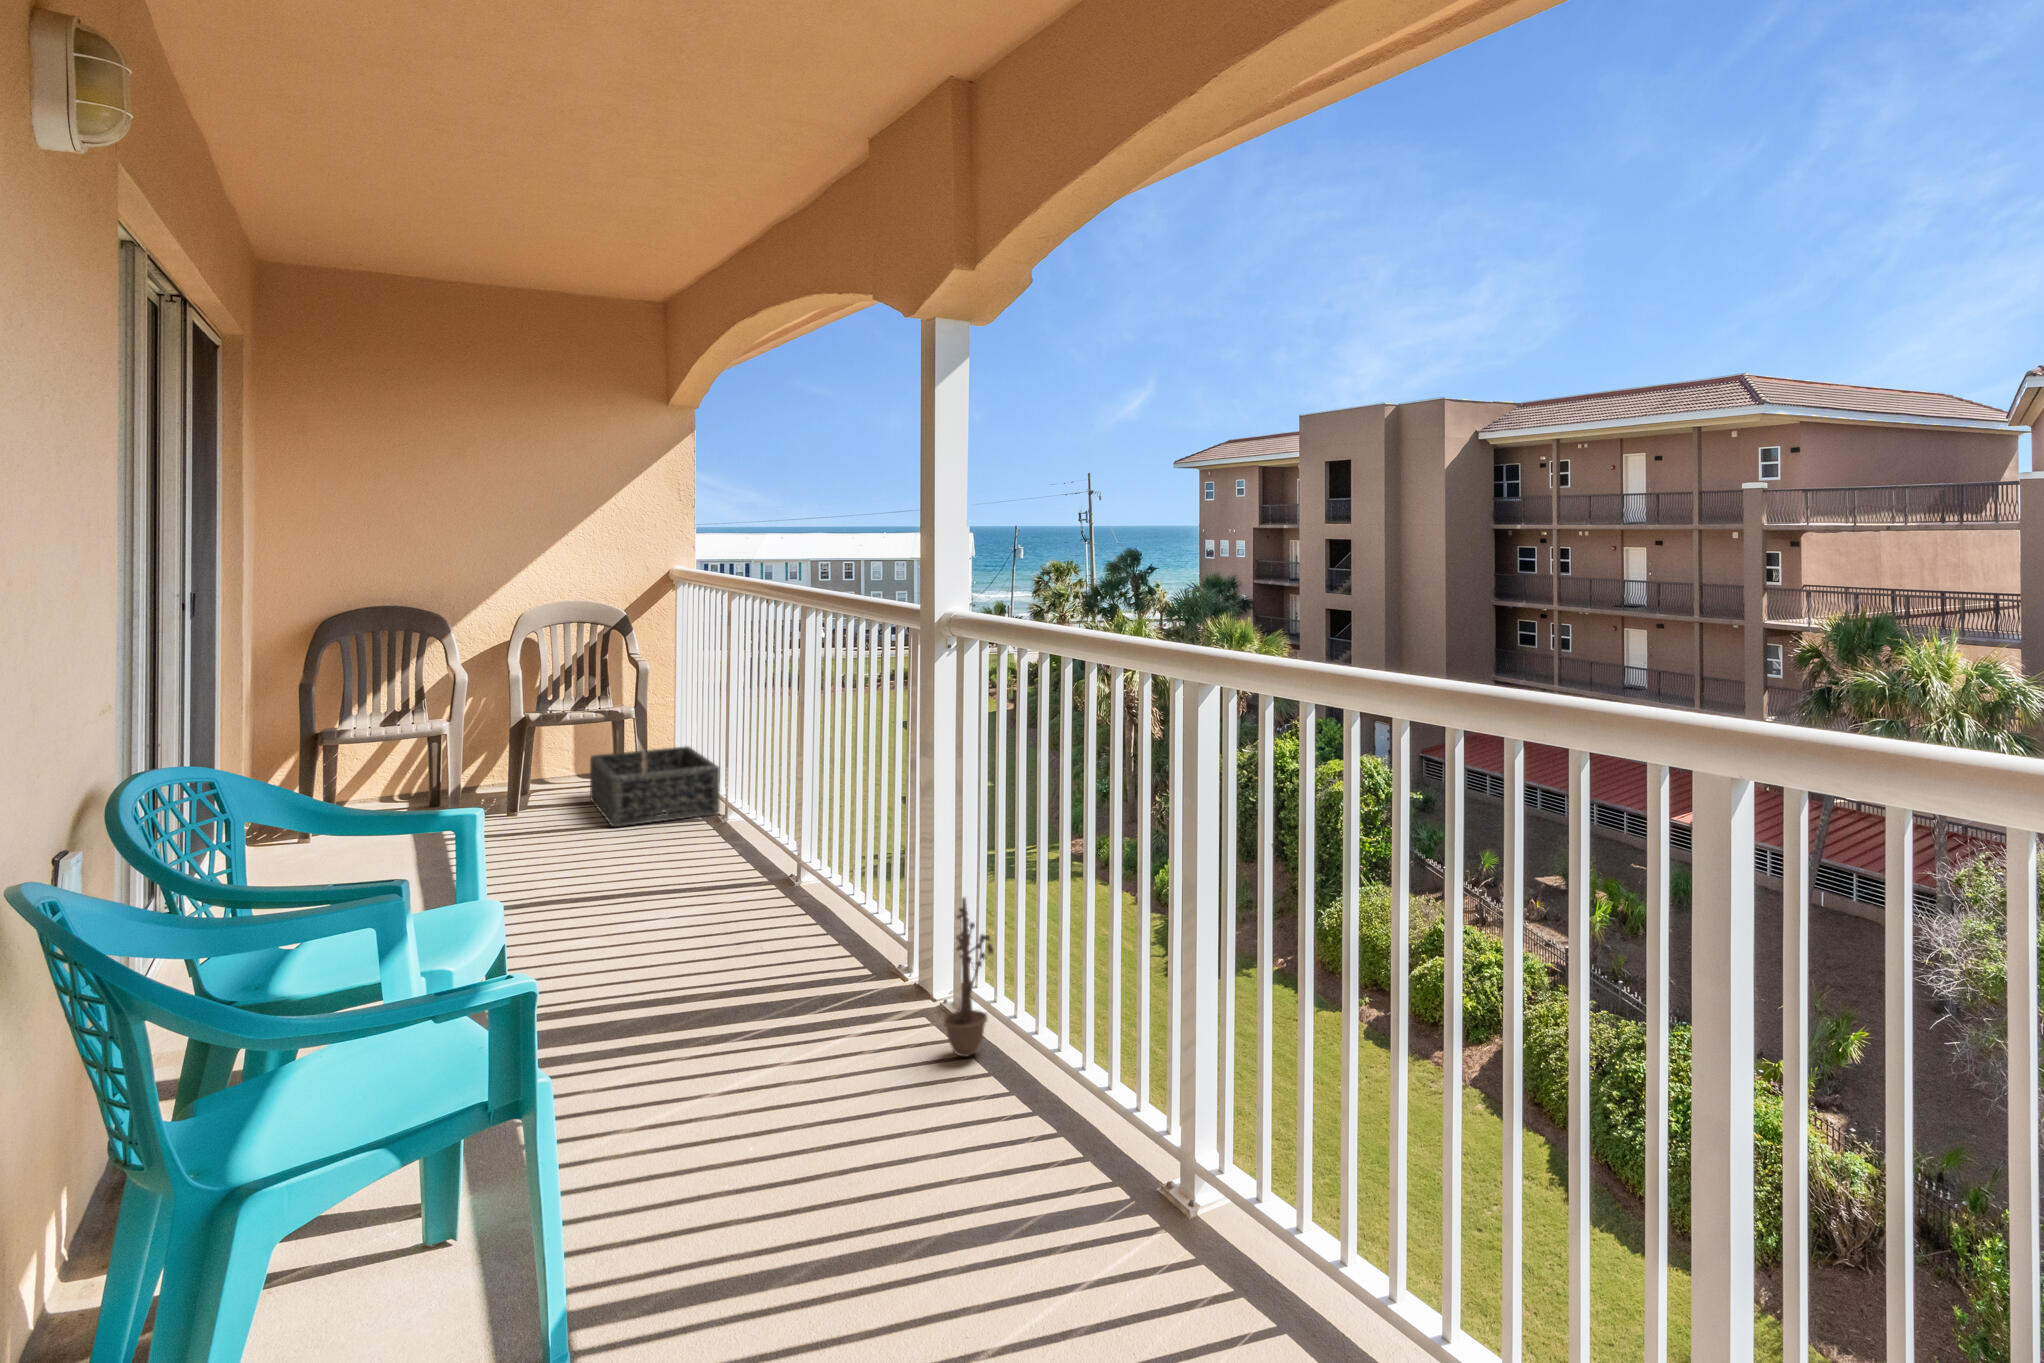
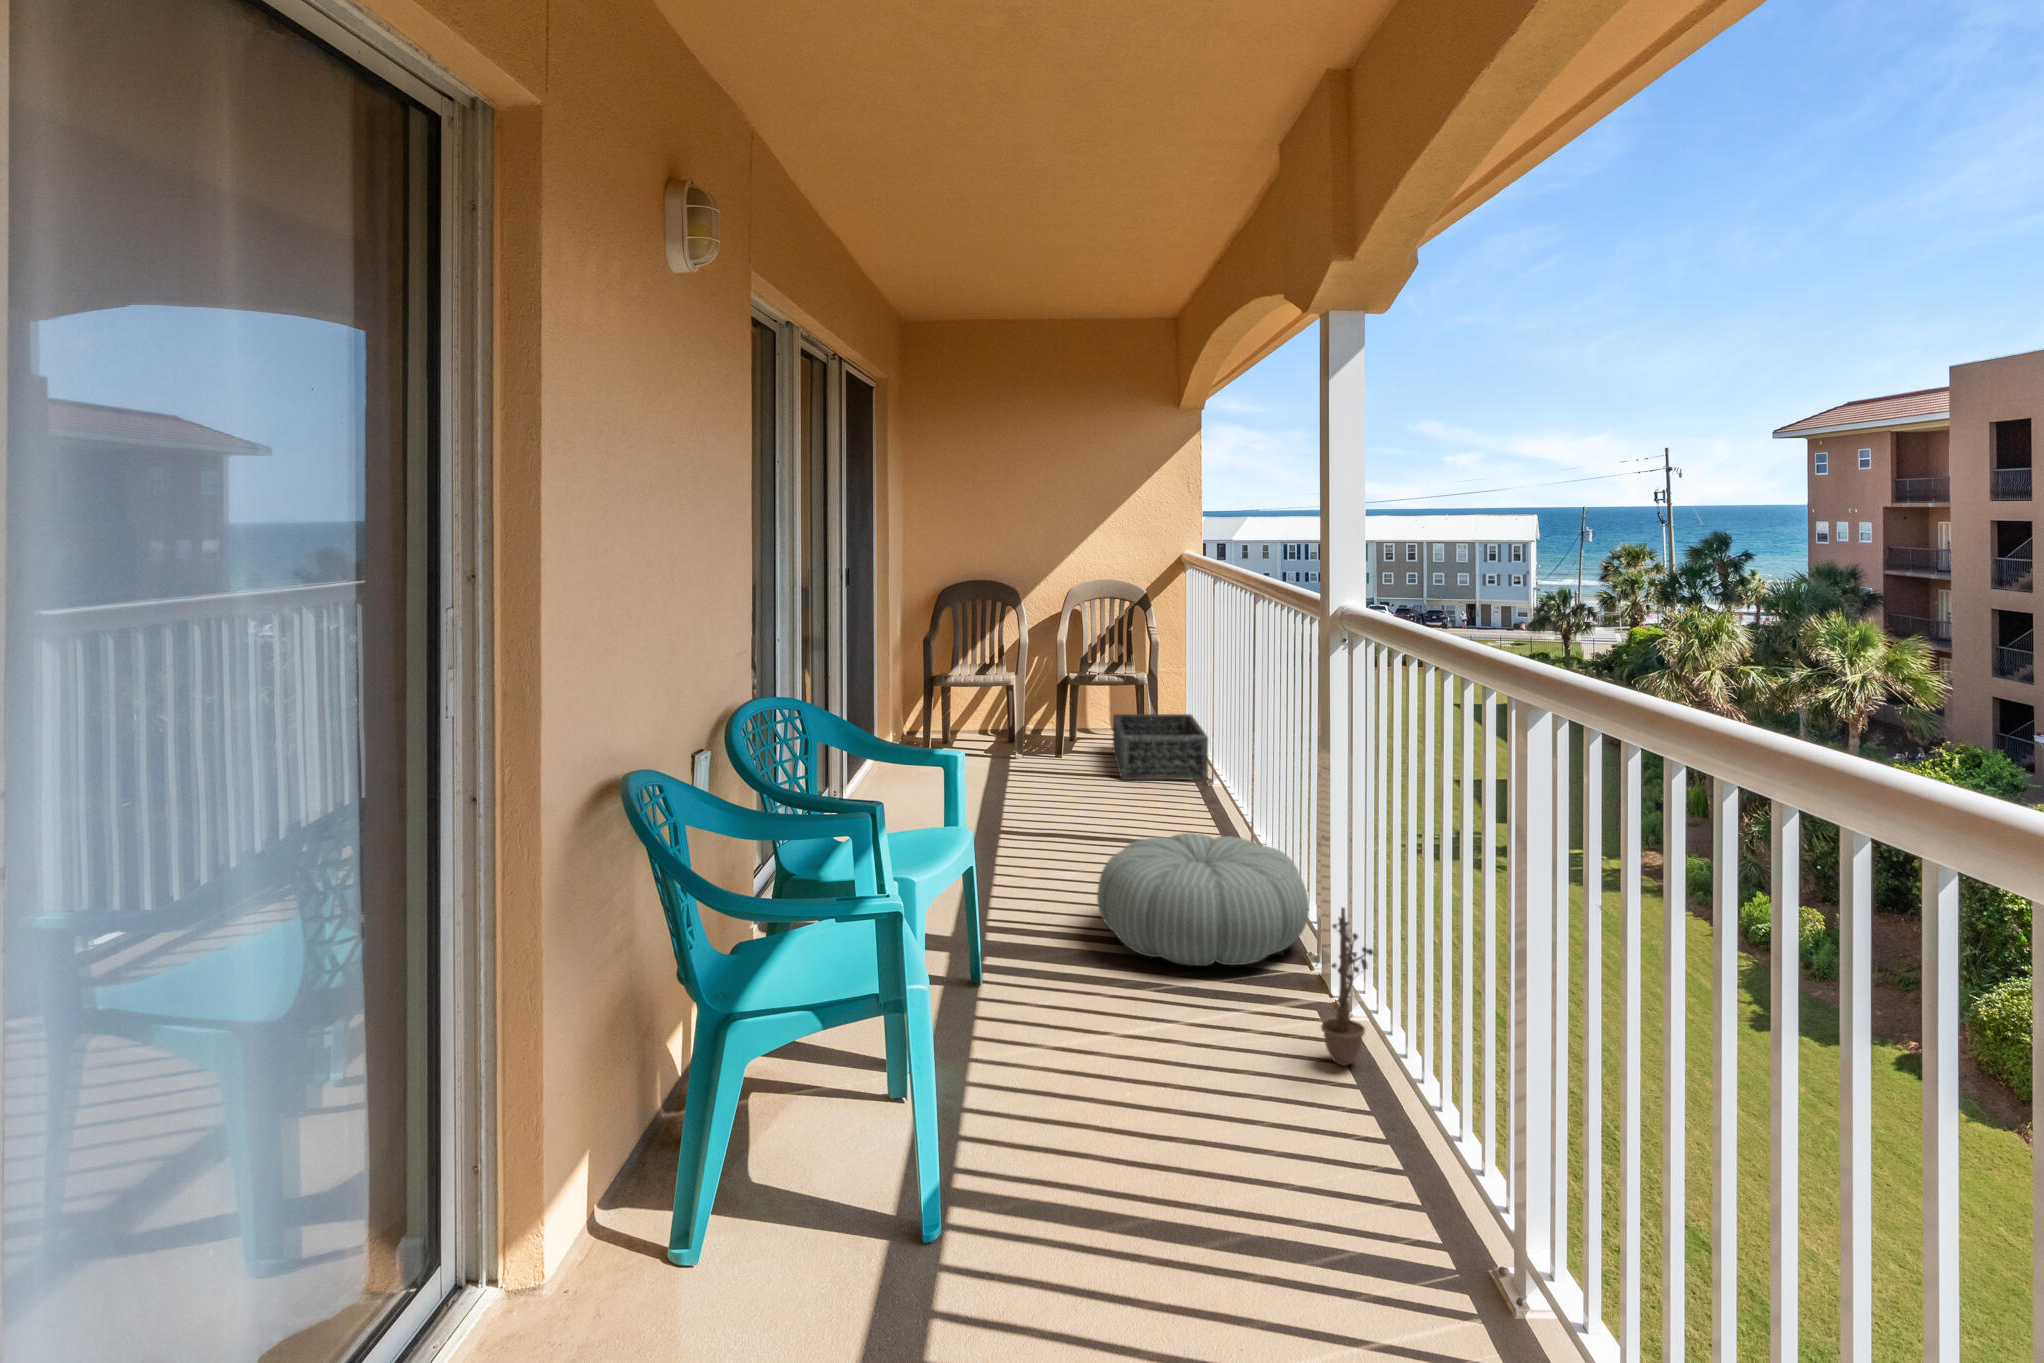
pouf: none [648,857,894,1002] -> present [1097,833,1309,966]

